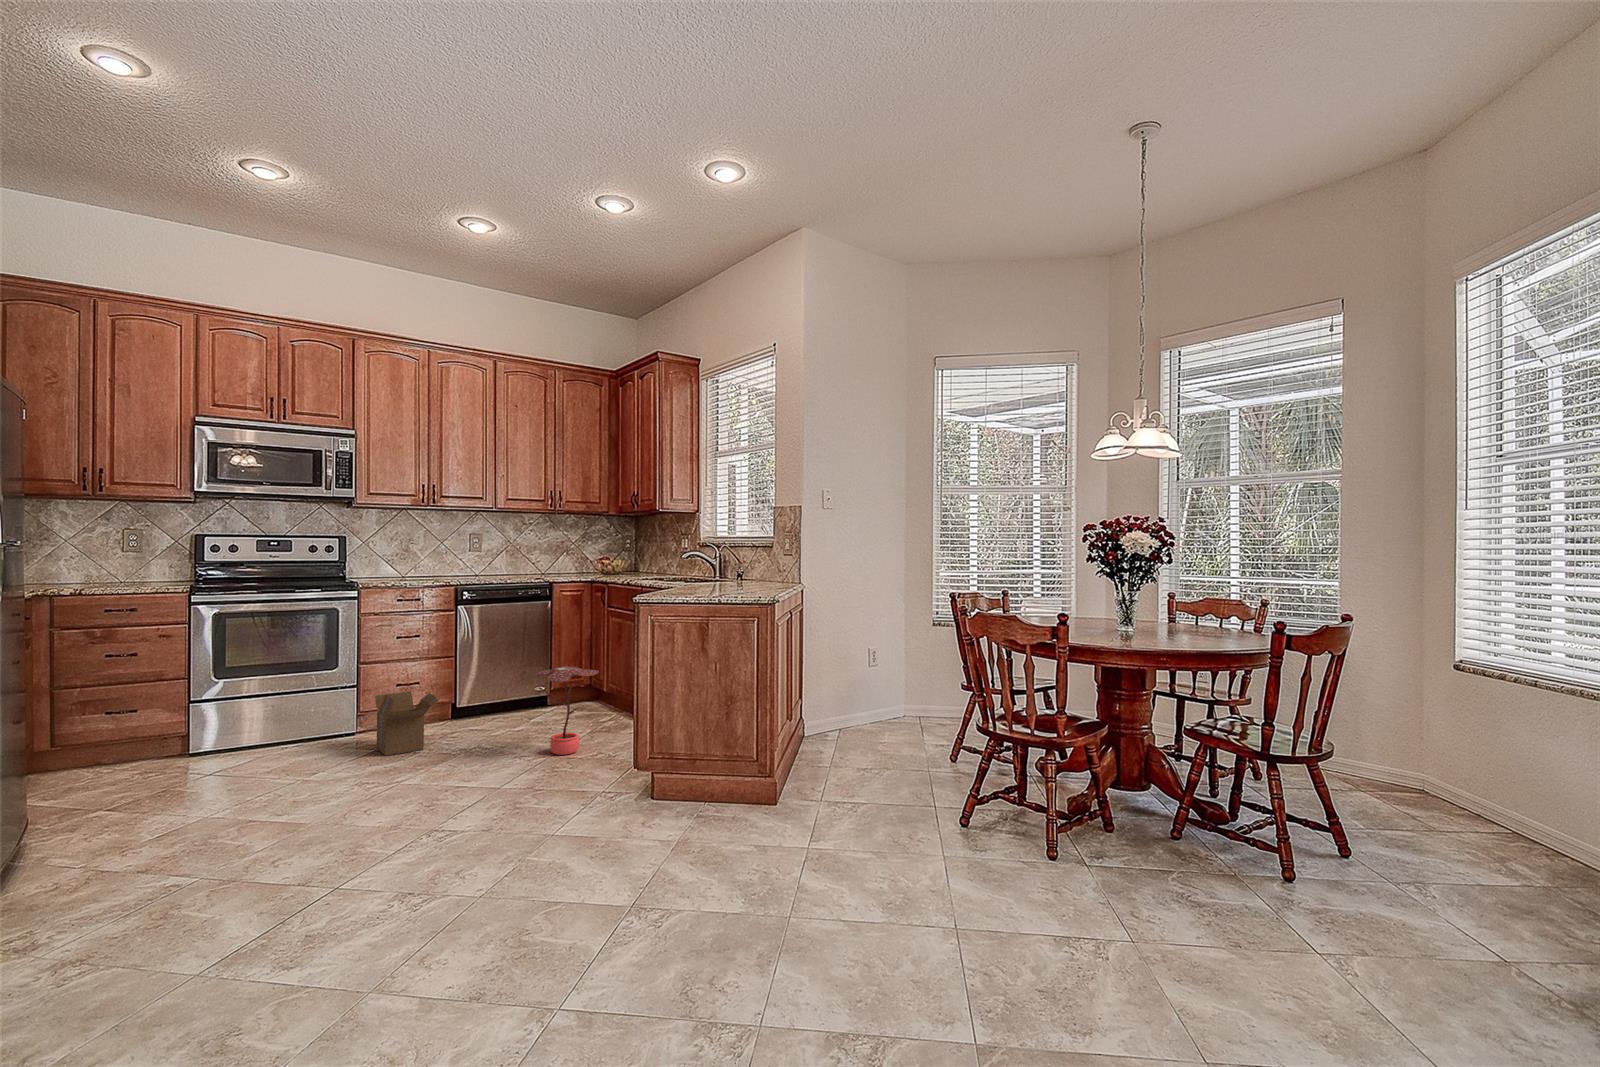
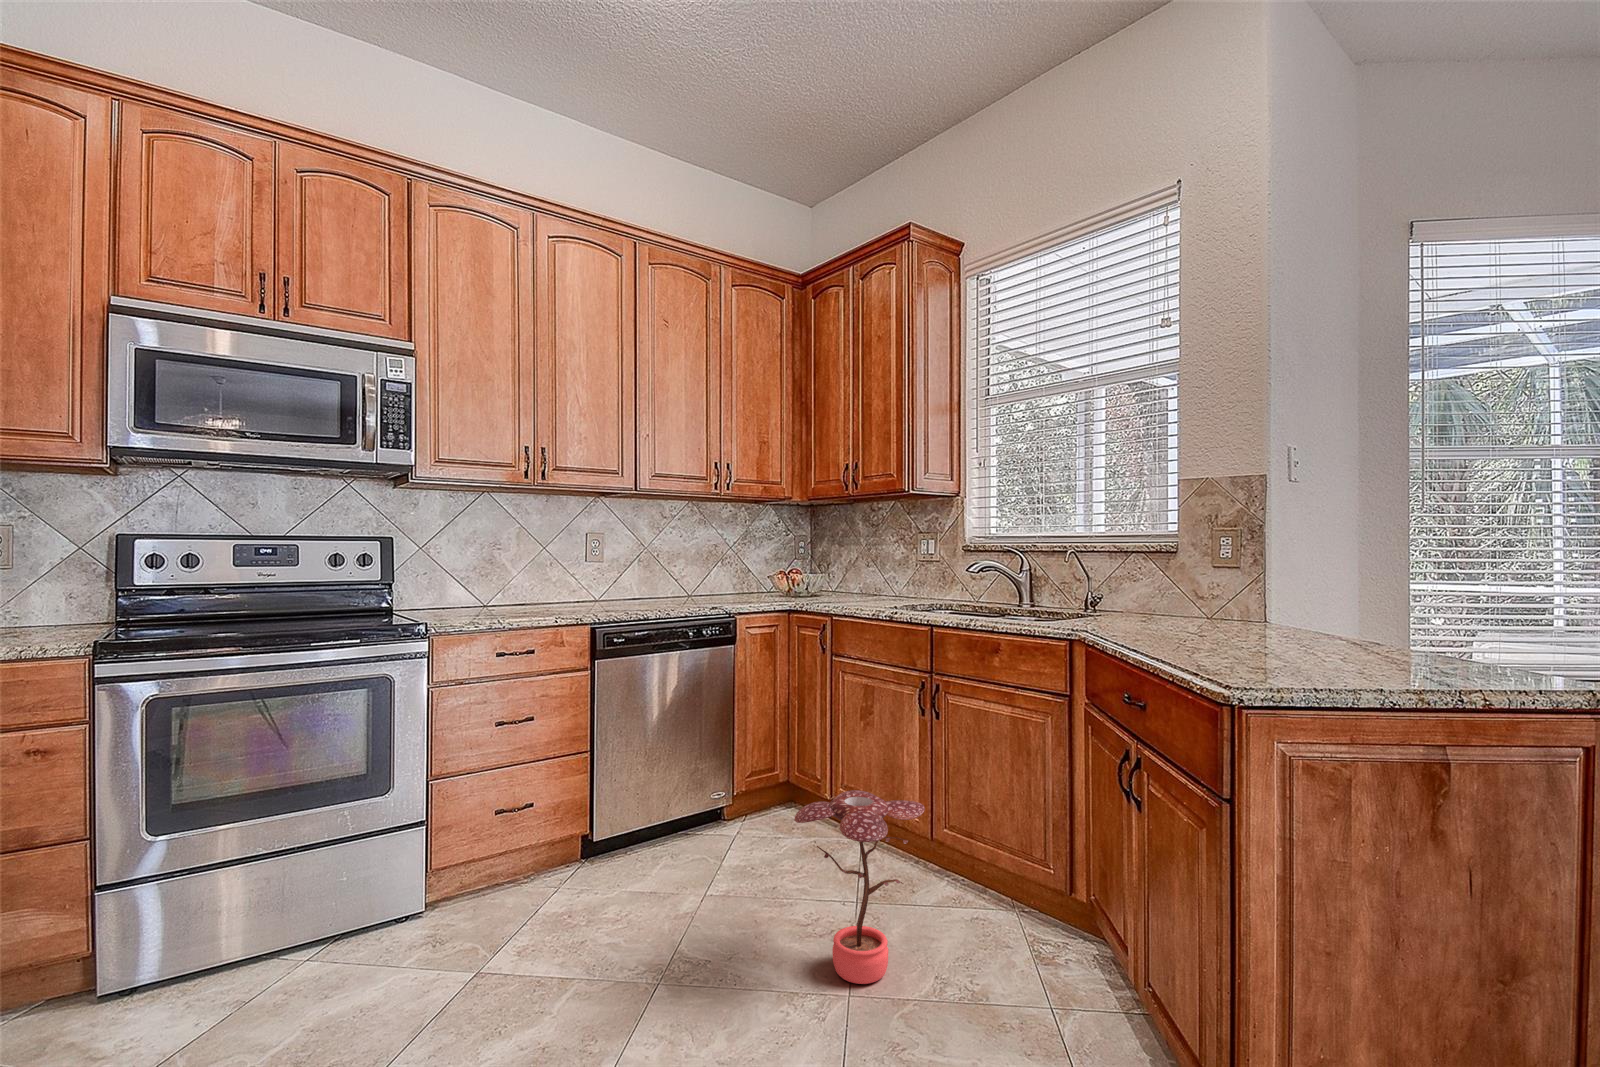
cardboard box: present [375,691,439,756] -> none [469,835,597,992]

